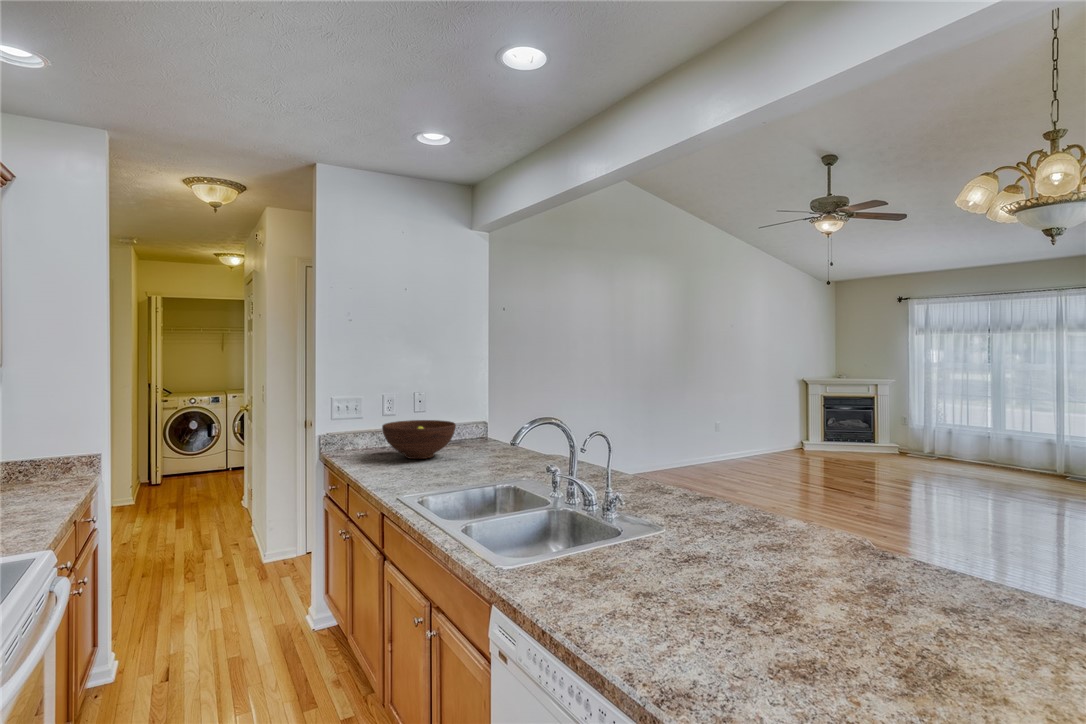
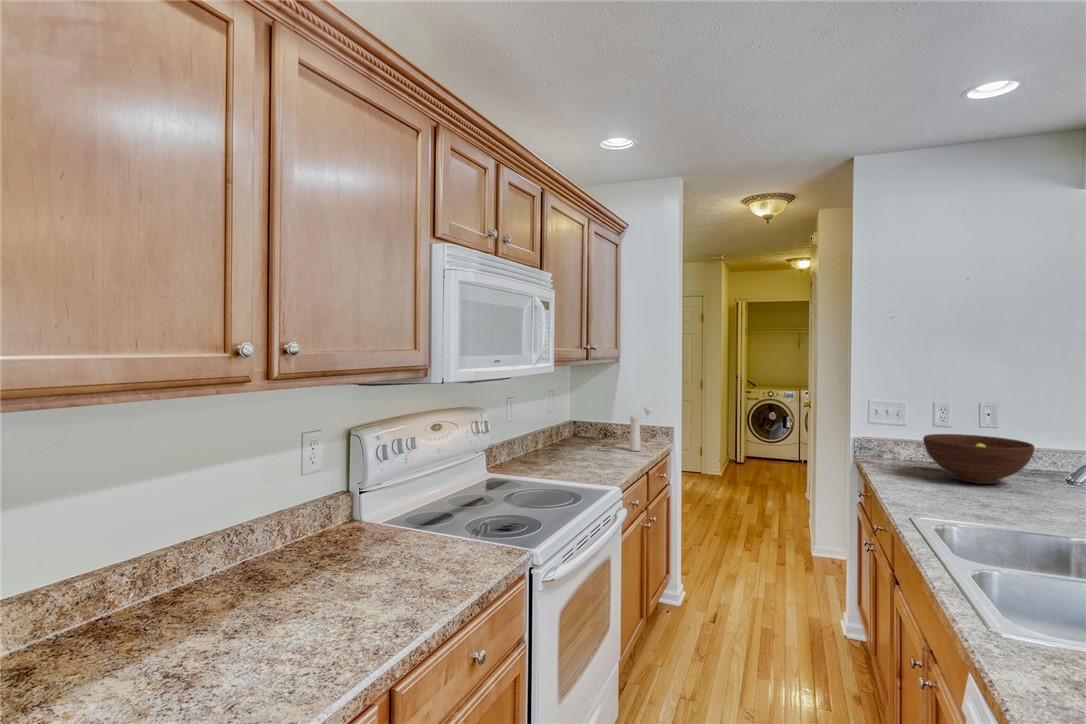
pepper mill: none [27,427,66,492] -> present [629,407,652,451]

